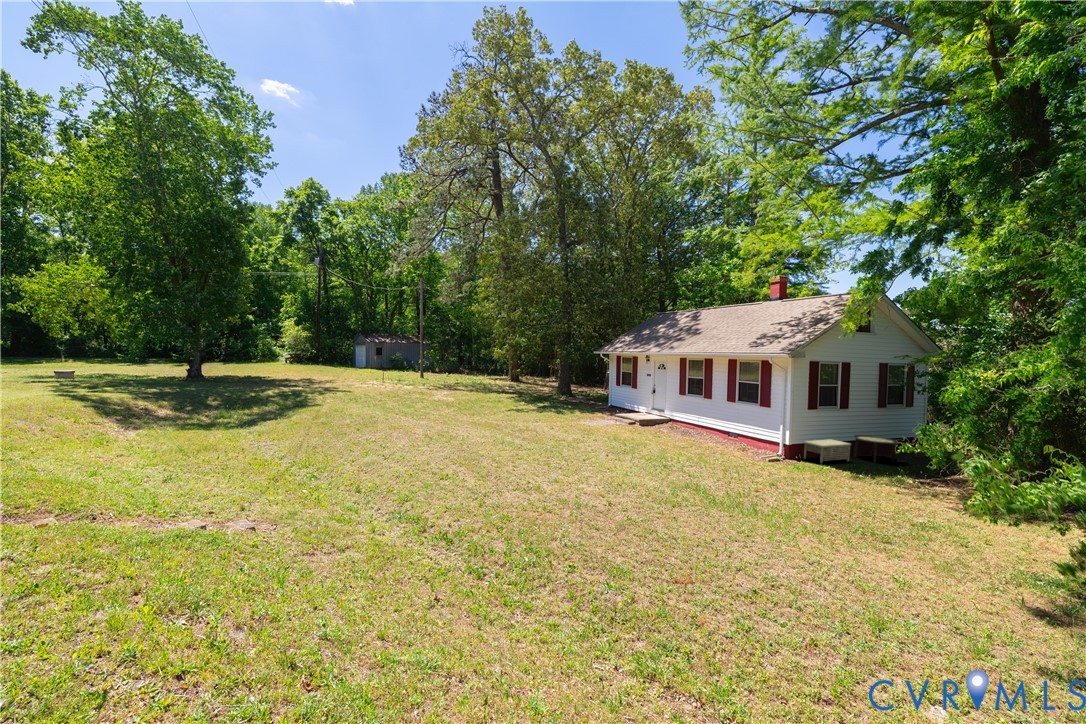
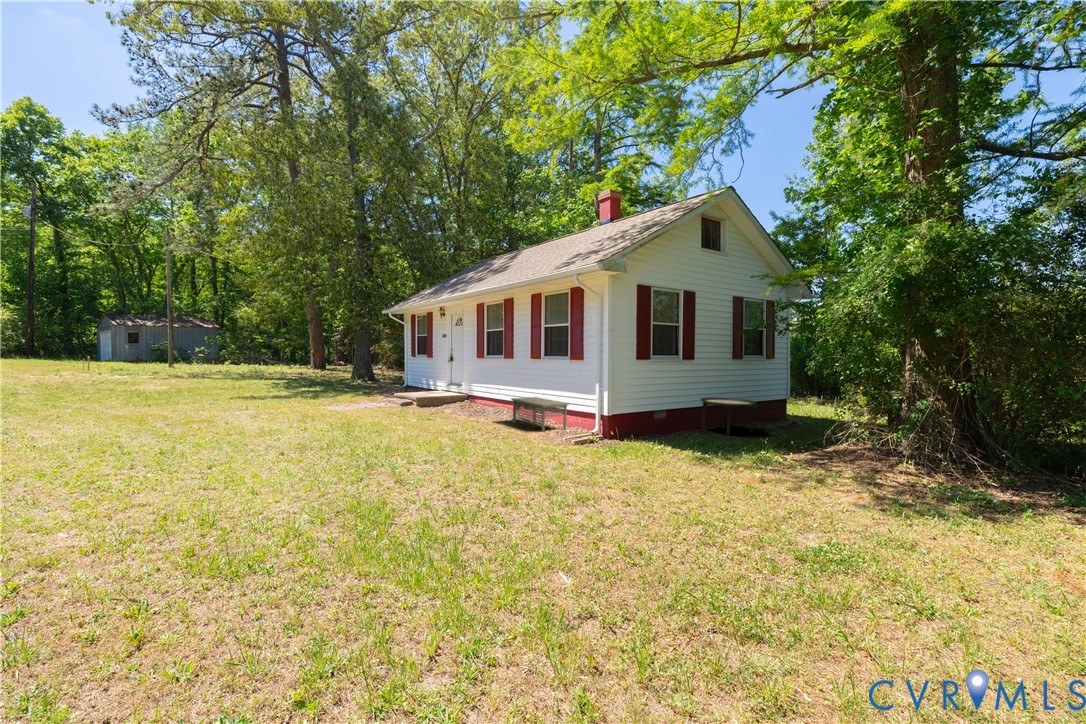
storage bench: present [803,439,851,464] -> present [511,397,568,431]

